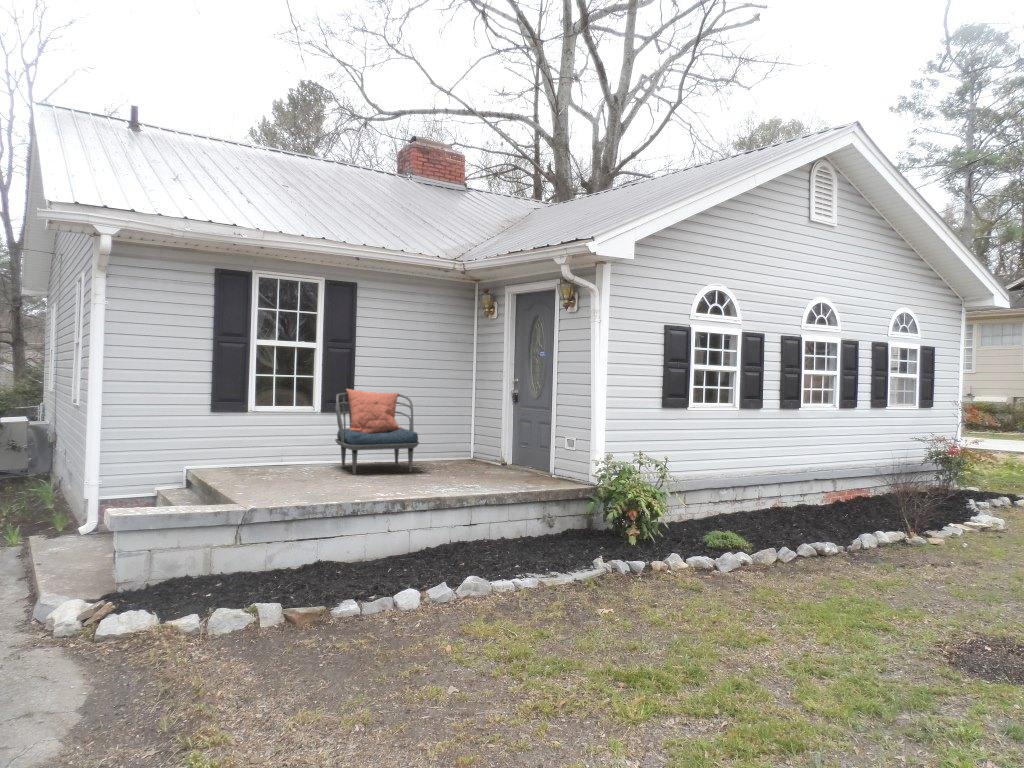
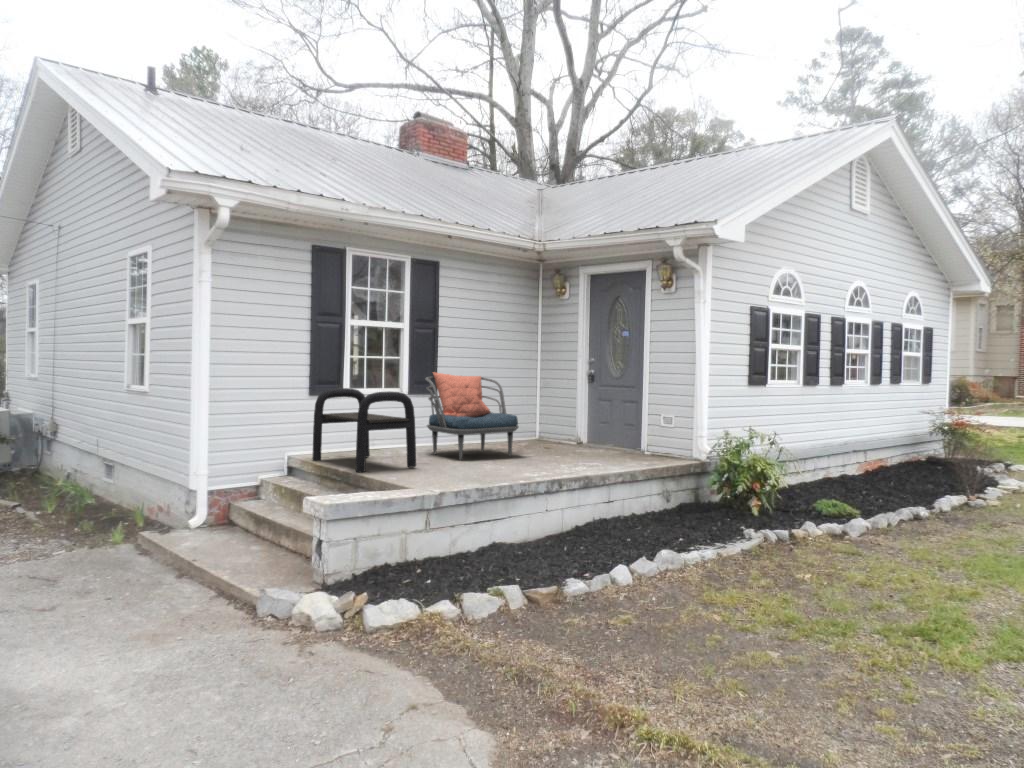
bench: none [212,403,291,484] -> present [312,388,416,472]

